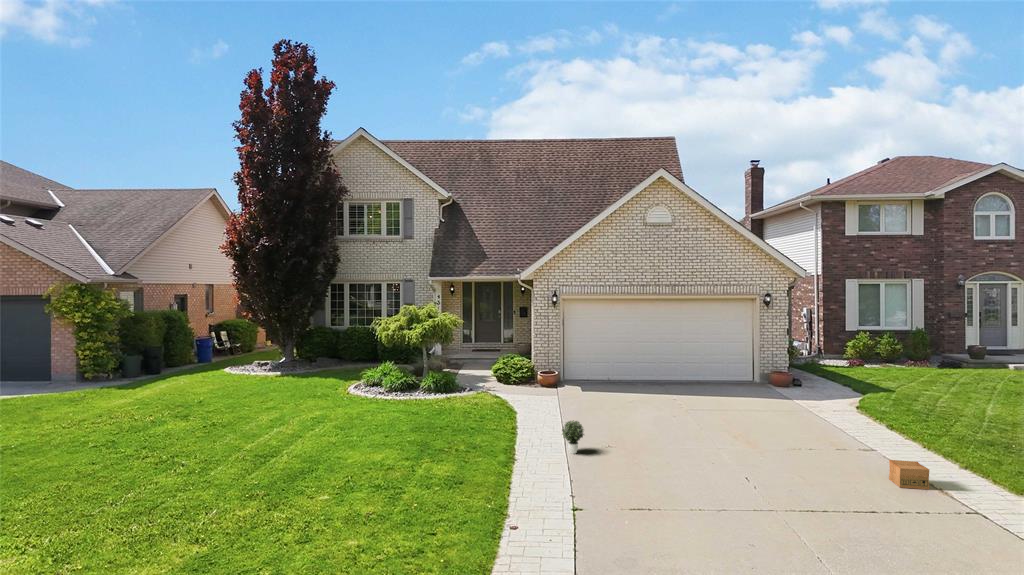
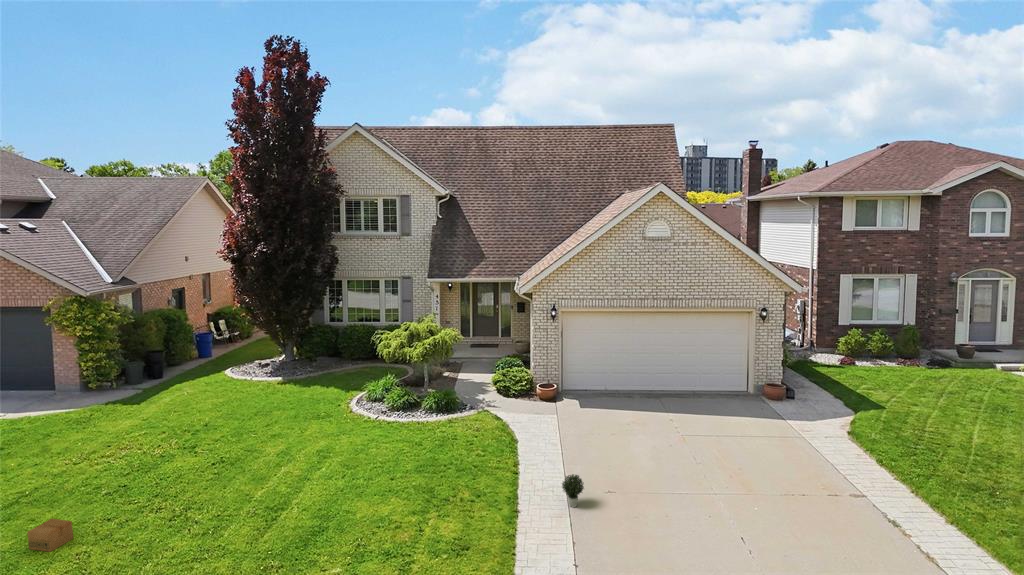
cardboard box: present [889,460,929,490] -> present [27,518,73,552]

